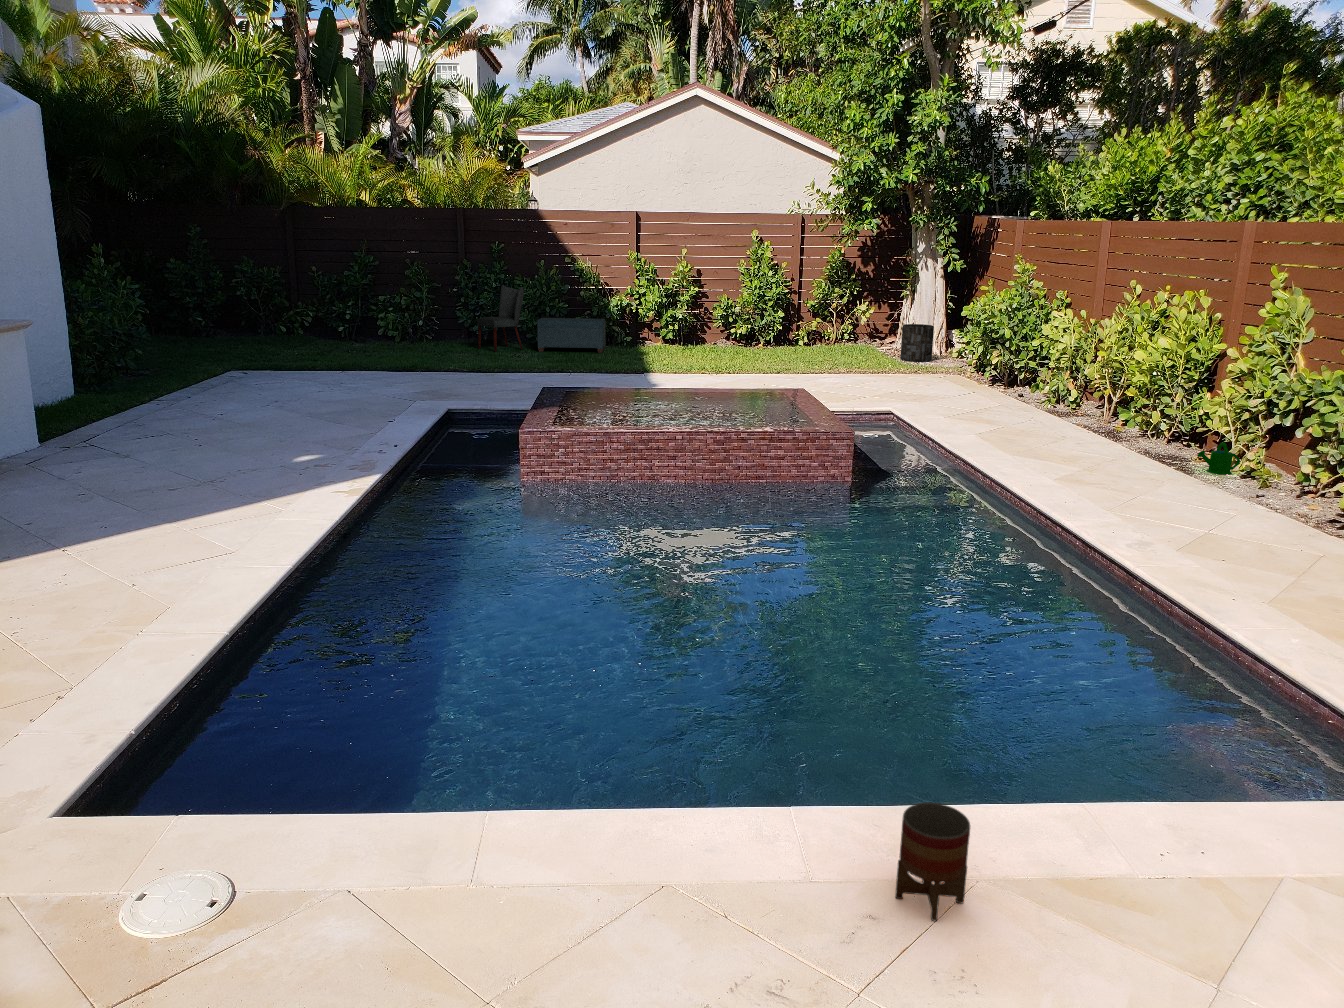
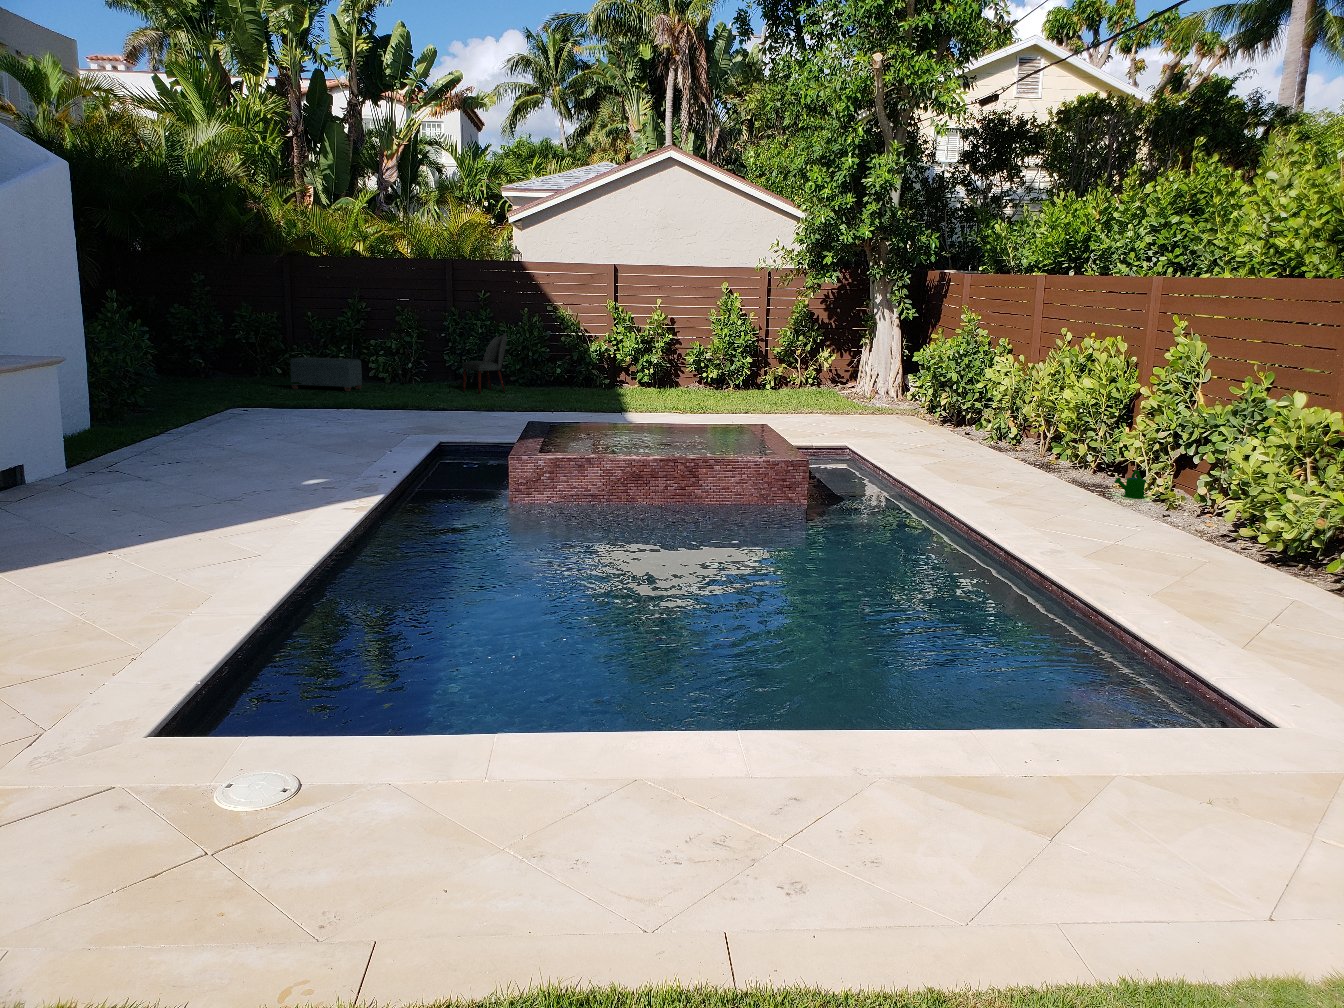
bench: present [537,318,606,353] -> present [290,357,362,391]
side table: present [900,324,934,362] -> none [862,370,893,405]
planter: present [895,803,970,921] -> none [810,704,864,789]

